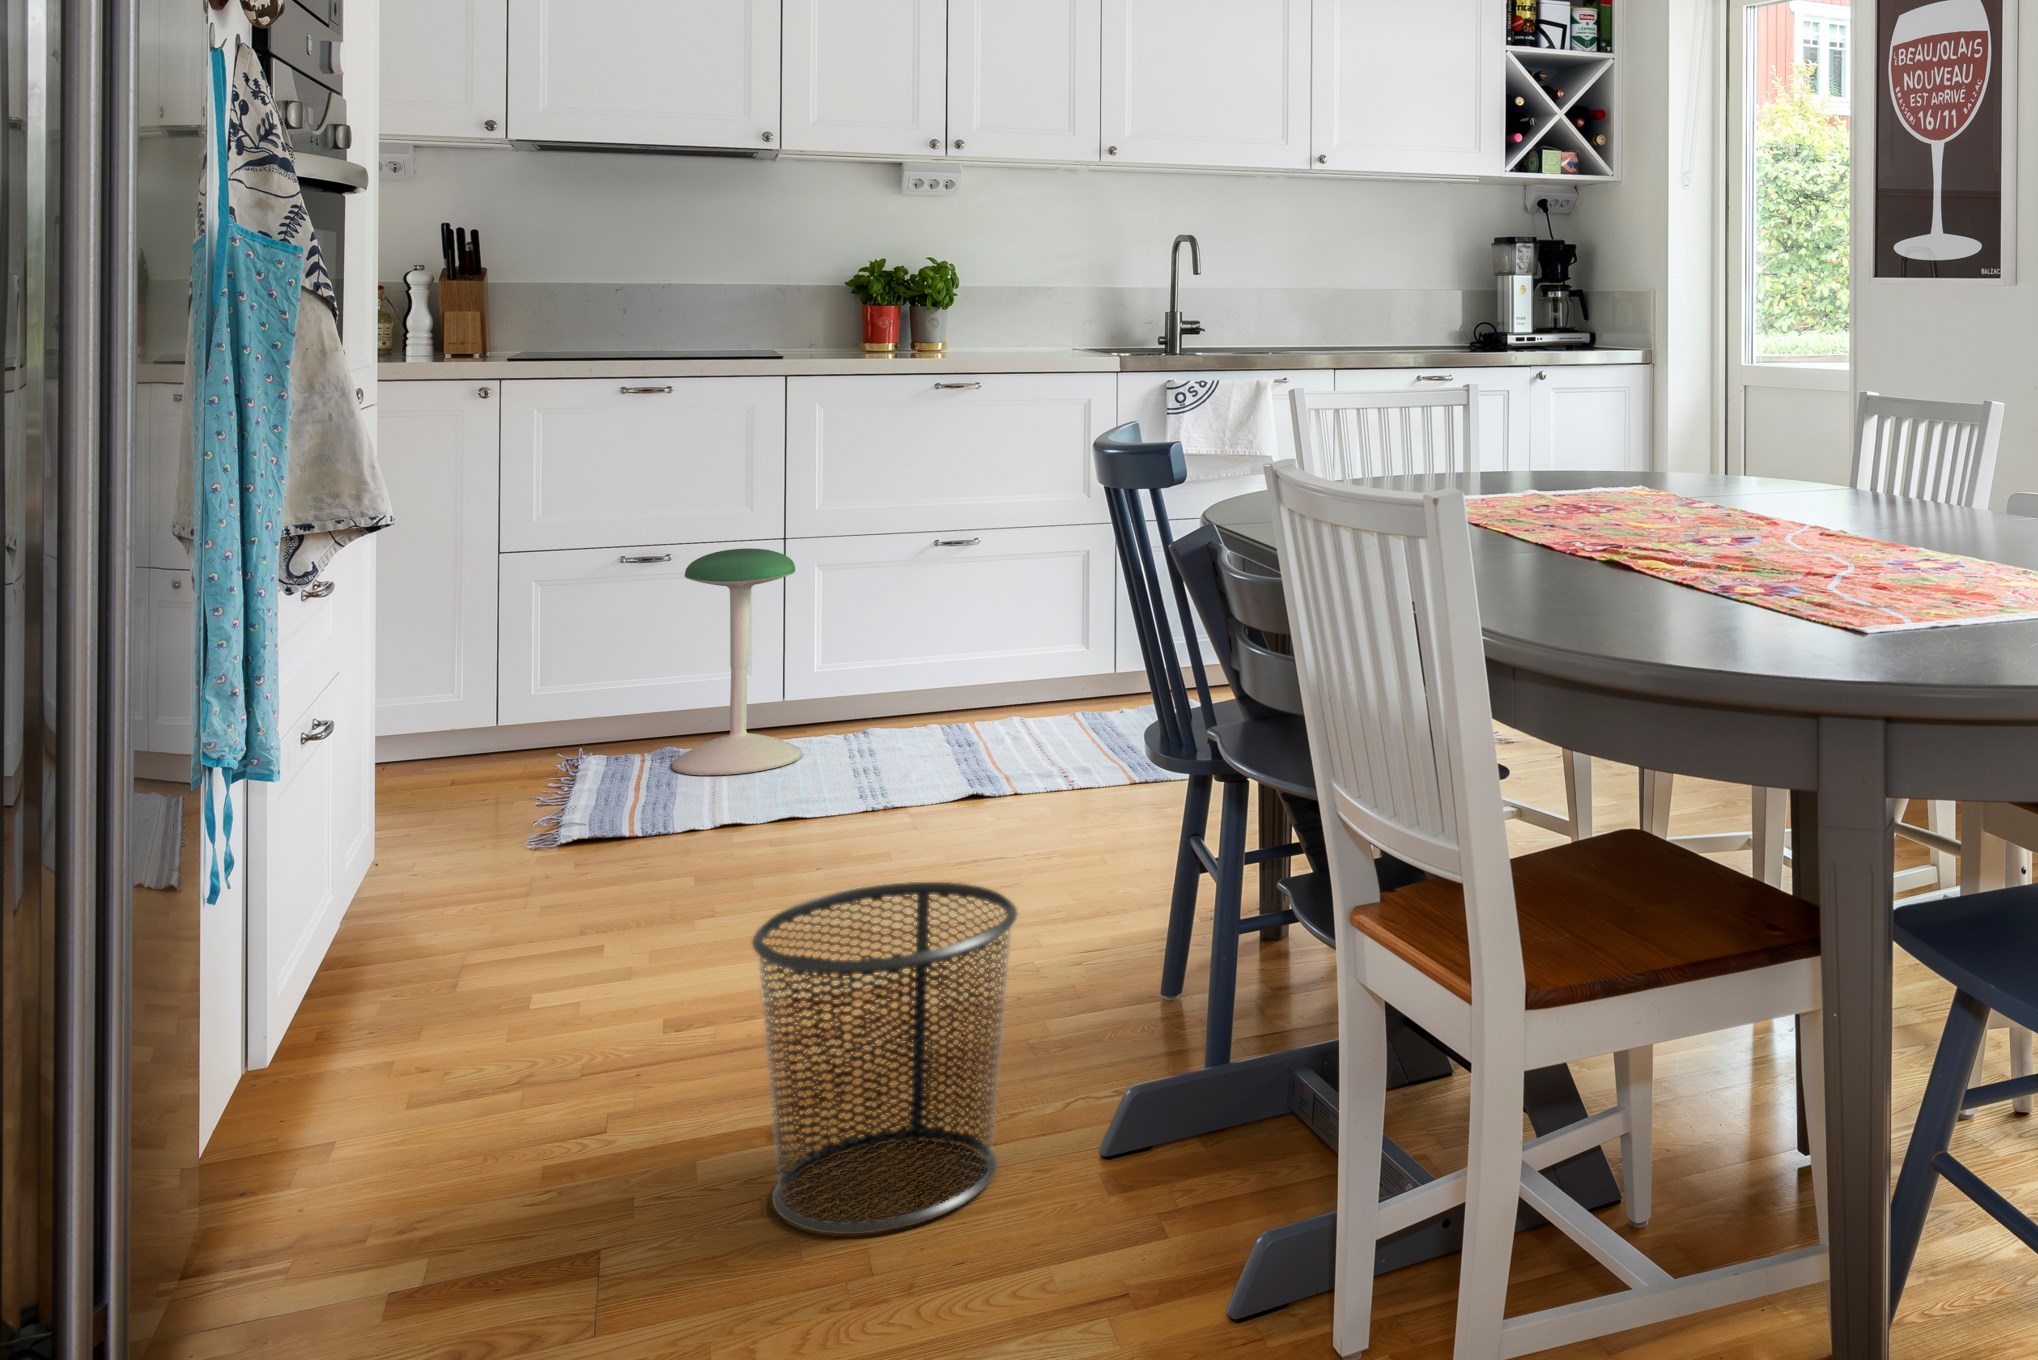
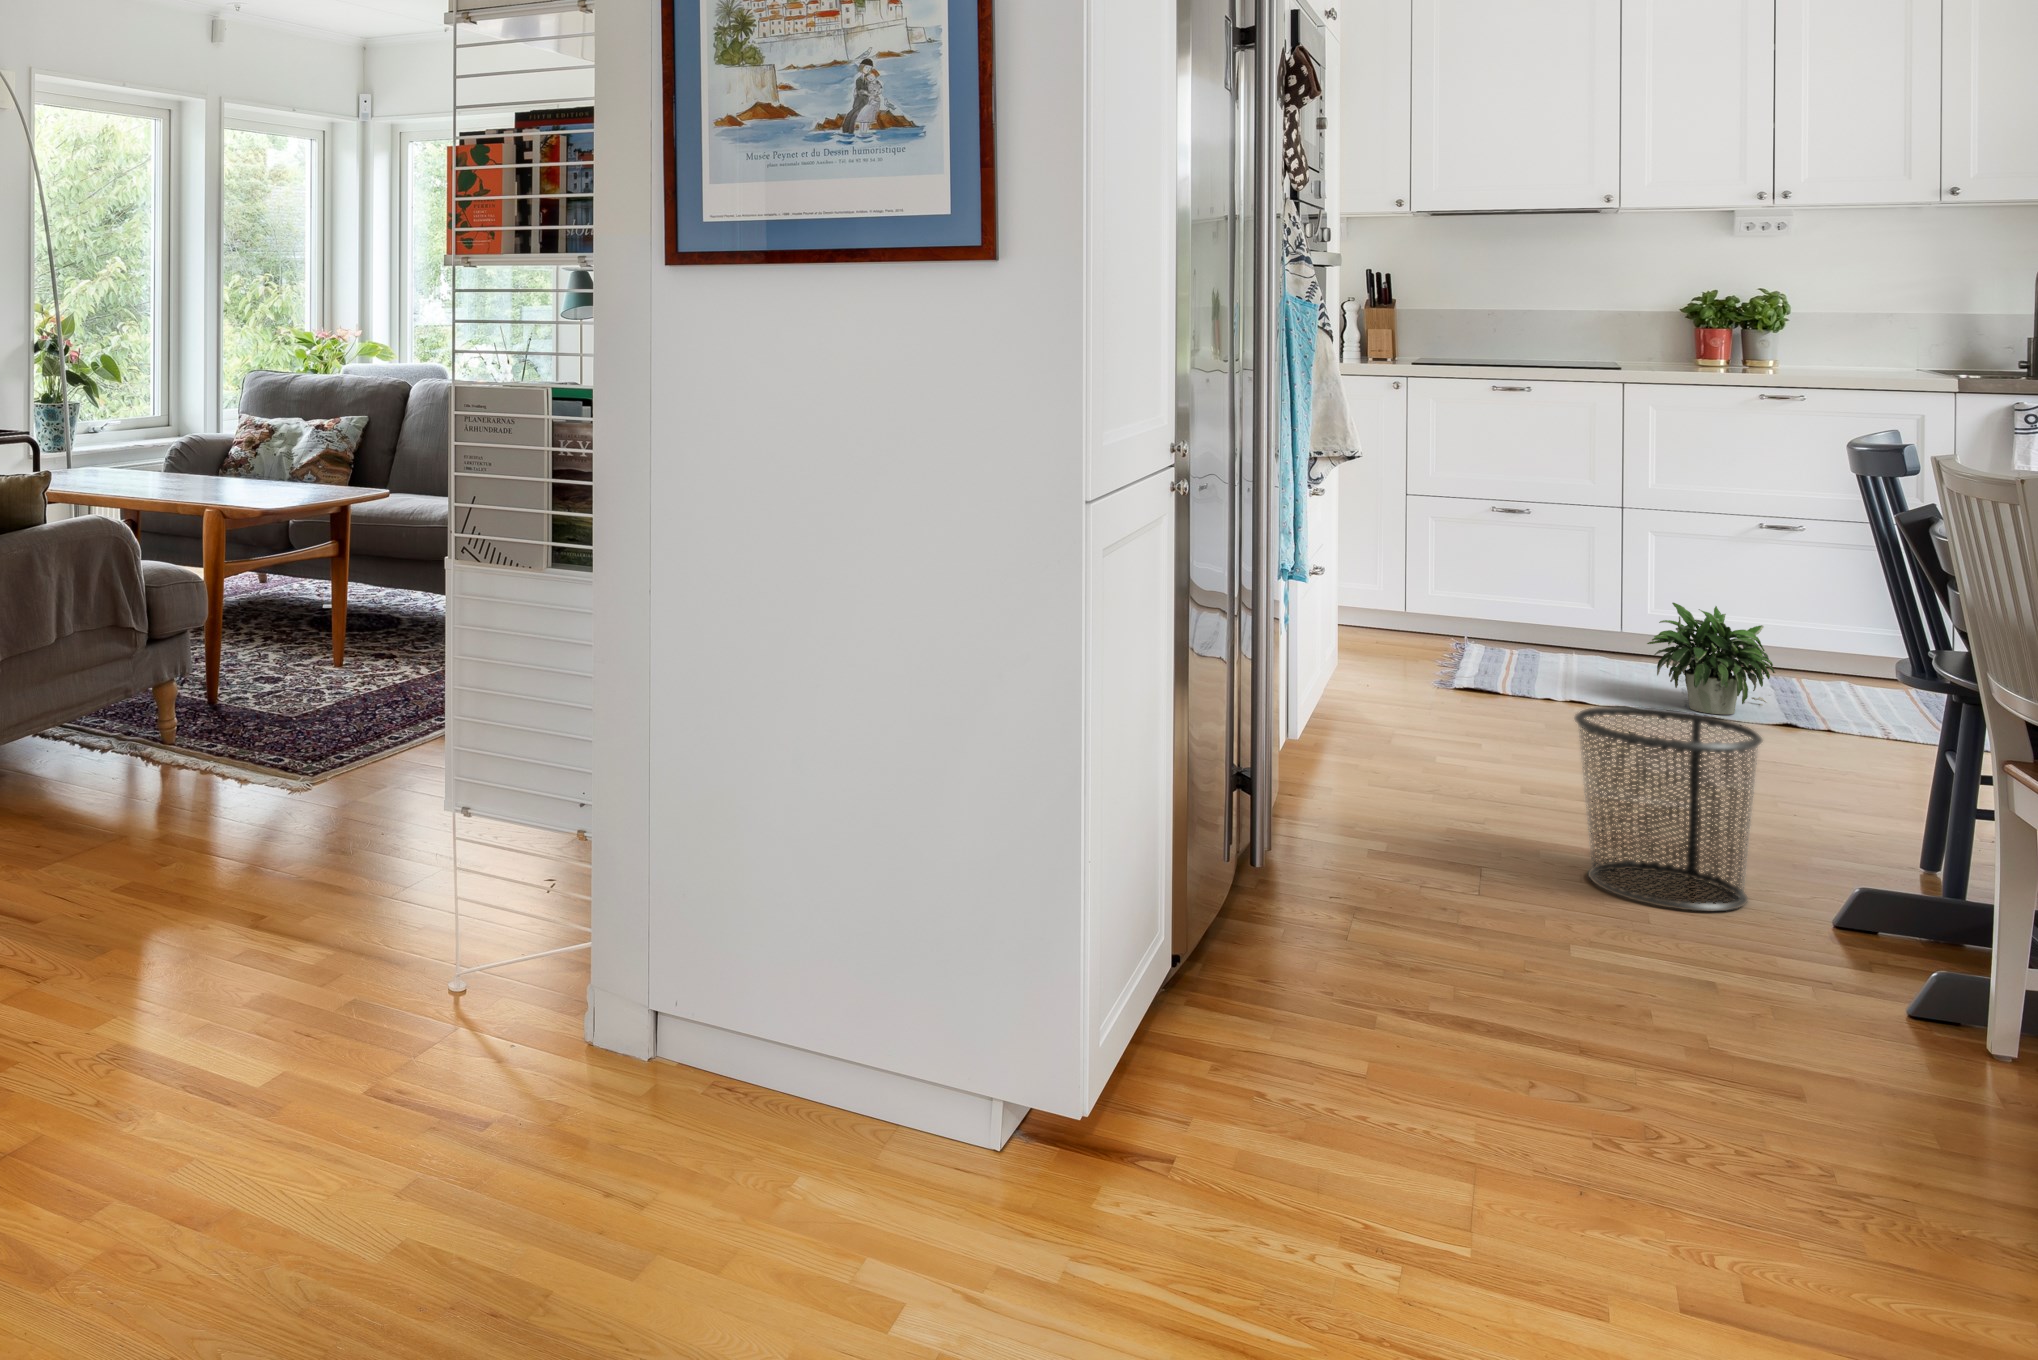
stool: present [672,548,803,775] -> none [1534,509,1639,674]
potted plant: none [818,660,963,806] -> present [1647,603,1775,715]

